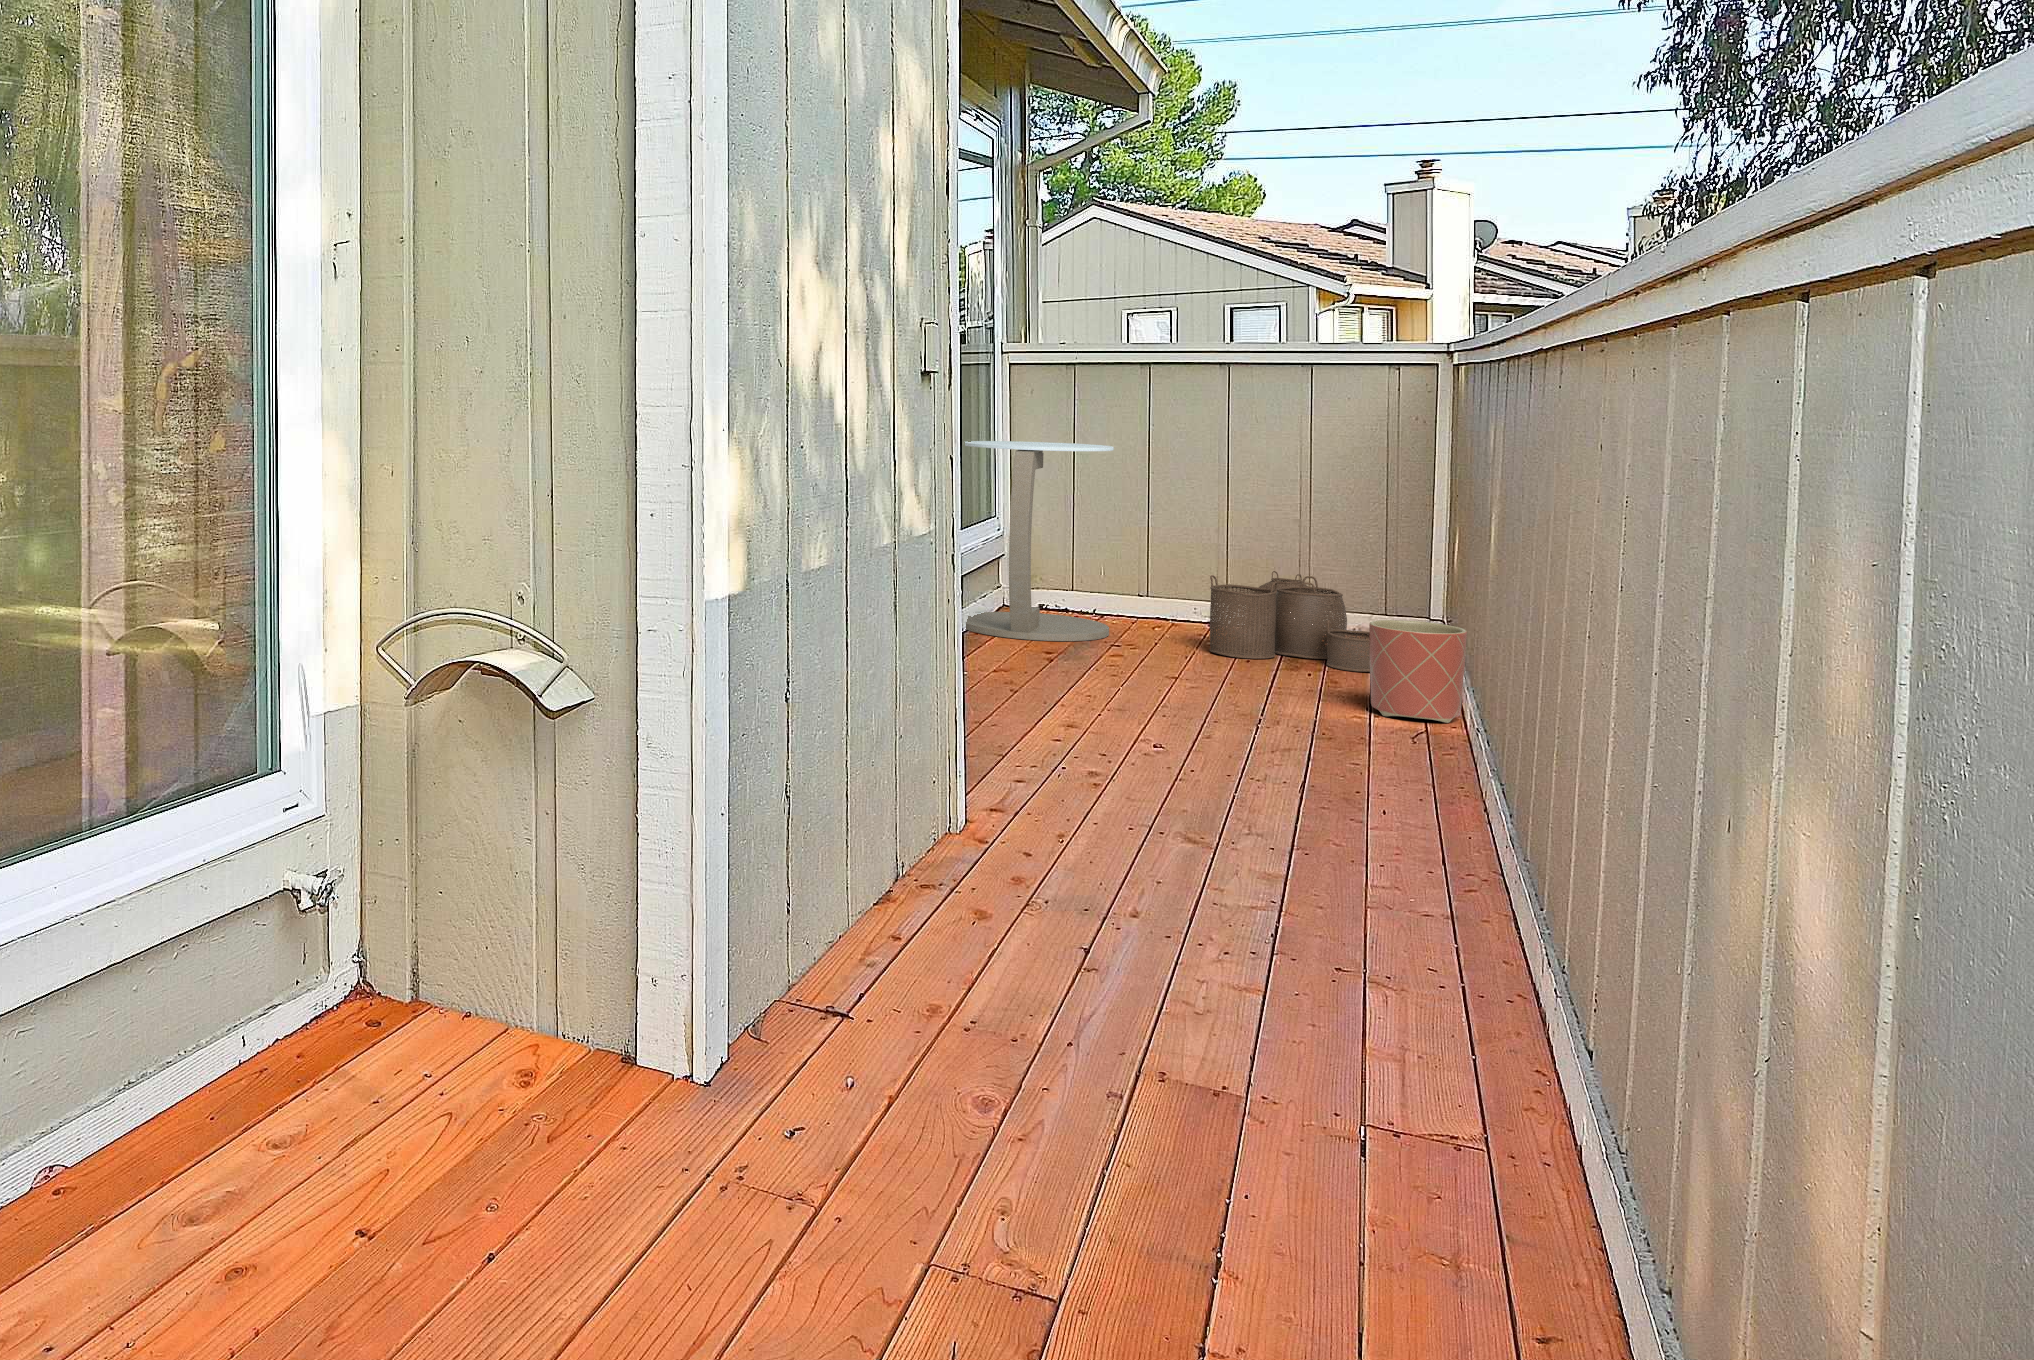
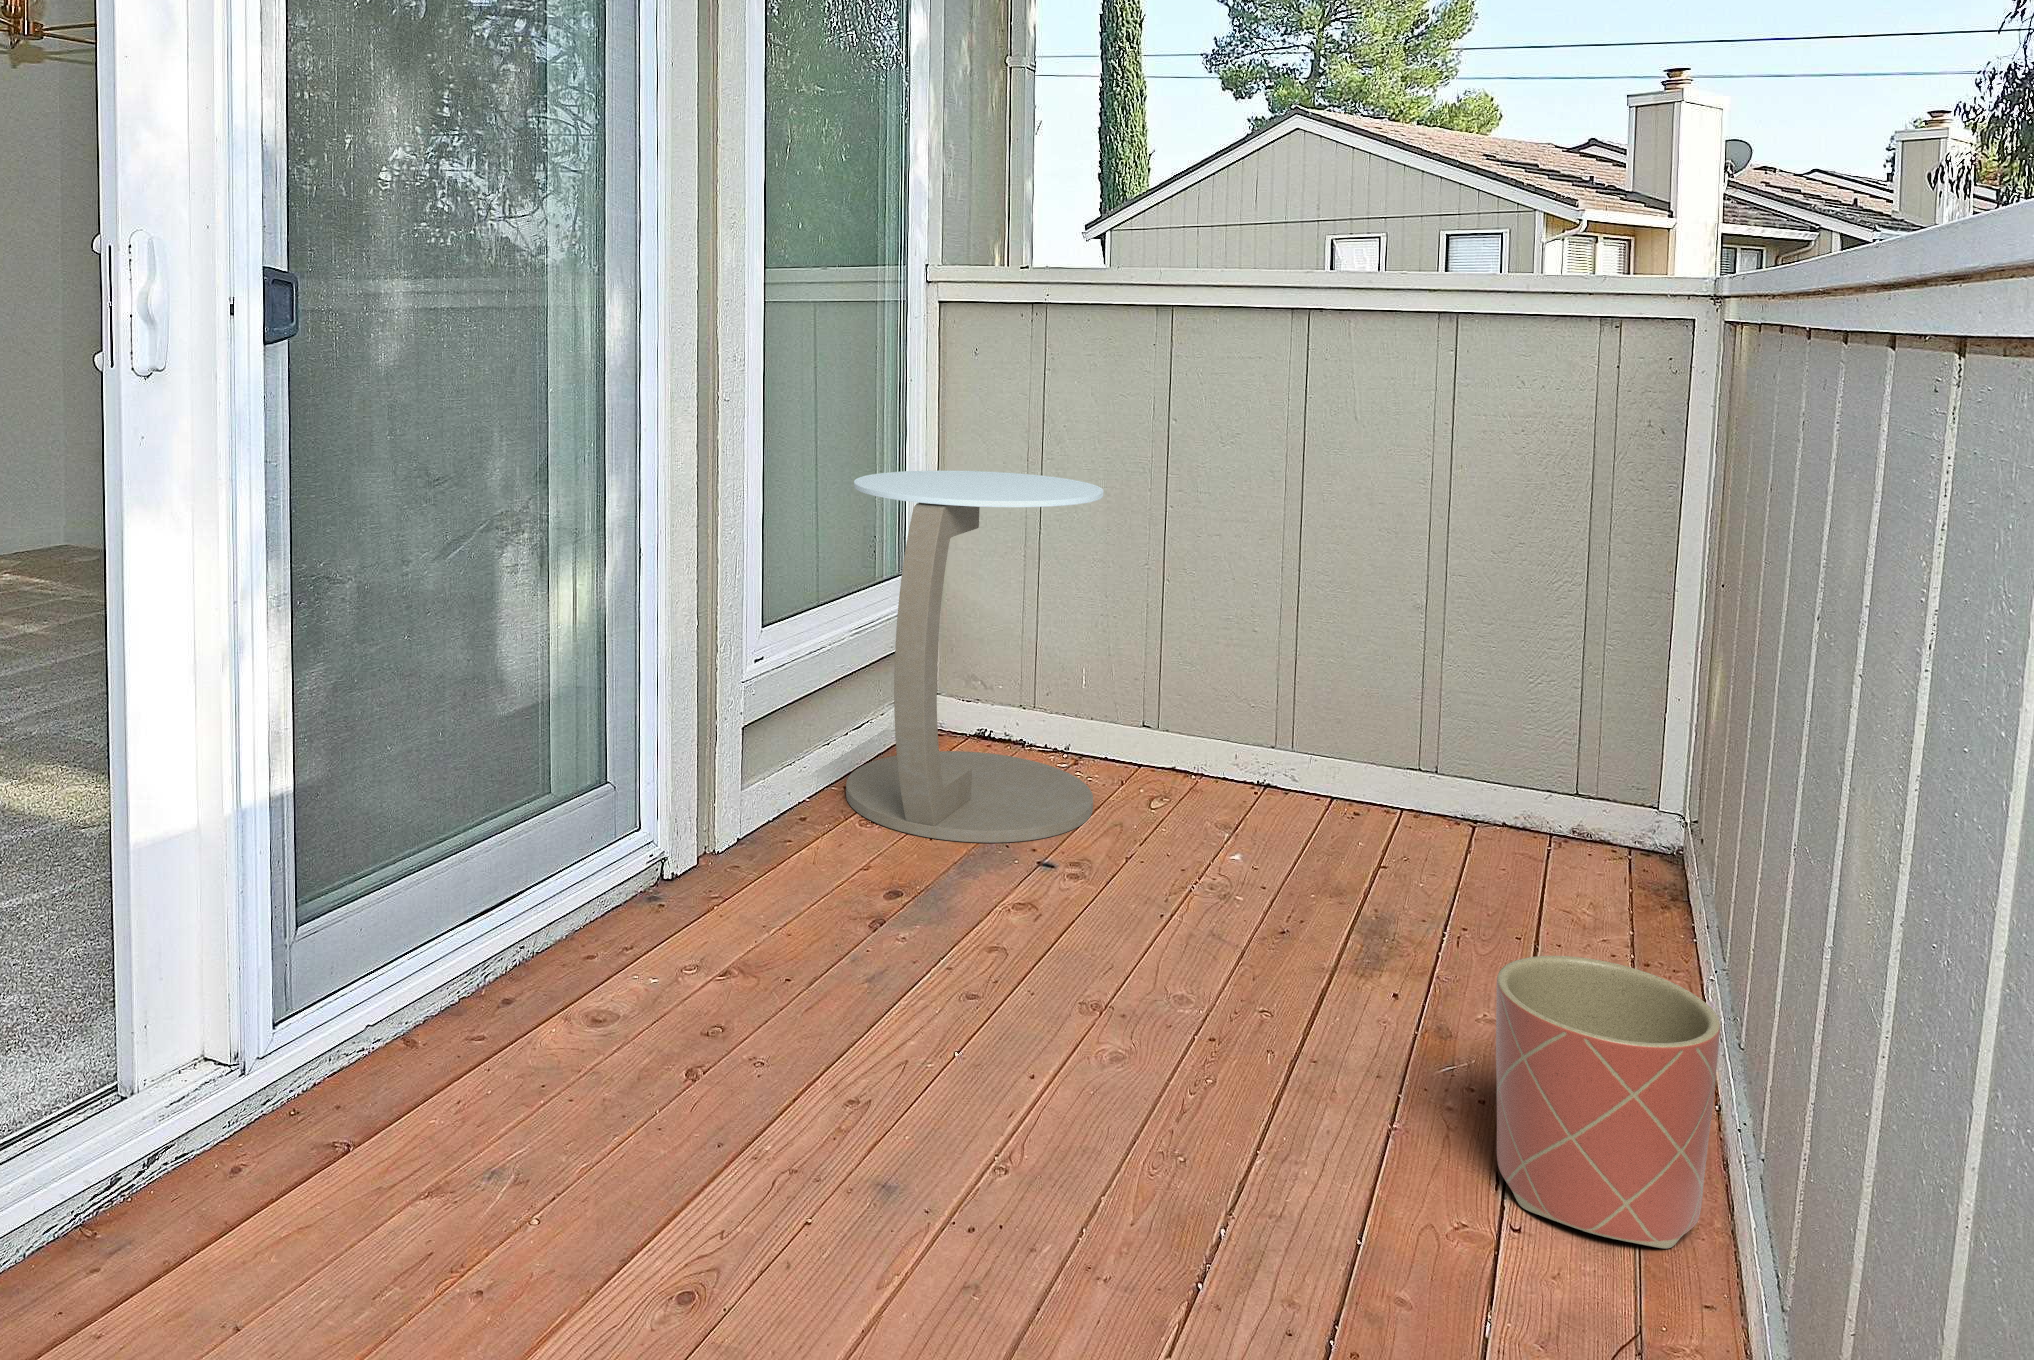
woven basket: present [1210,571,1370,672] -> none [1242,711,1584,968]

